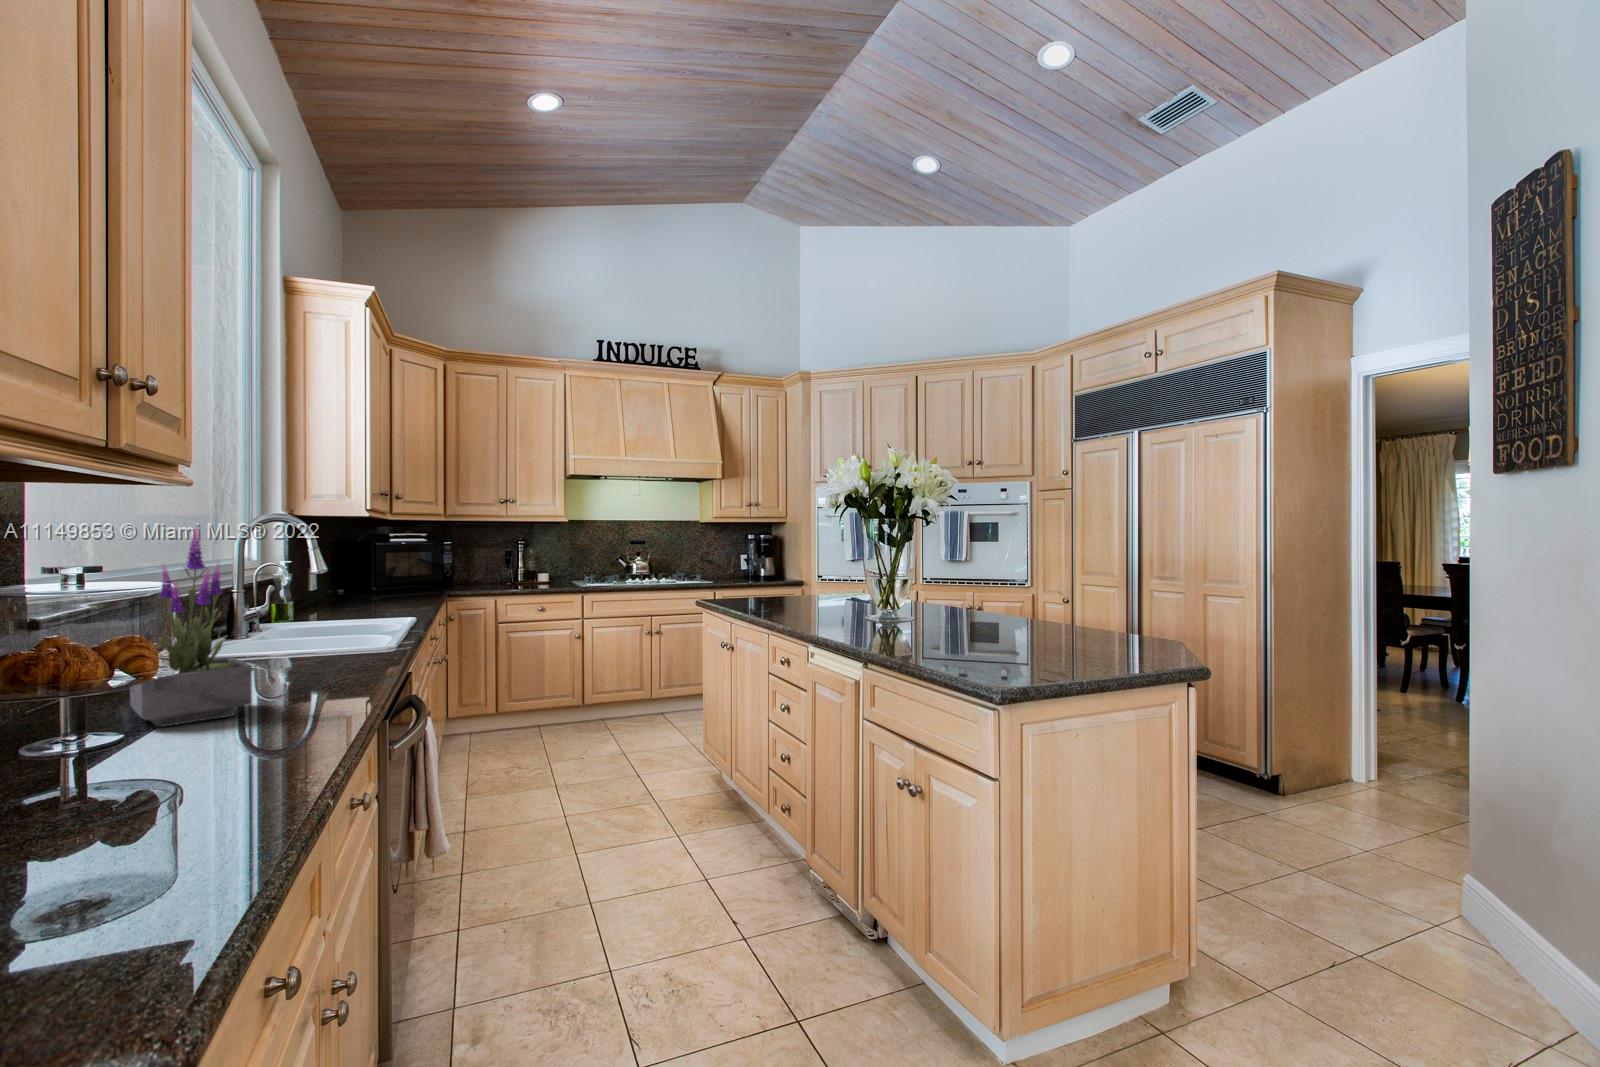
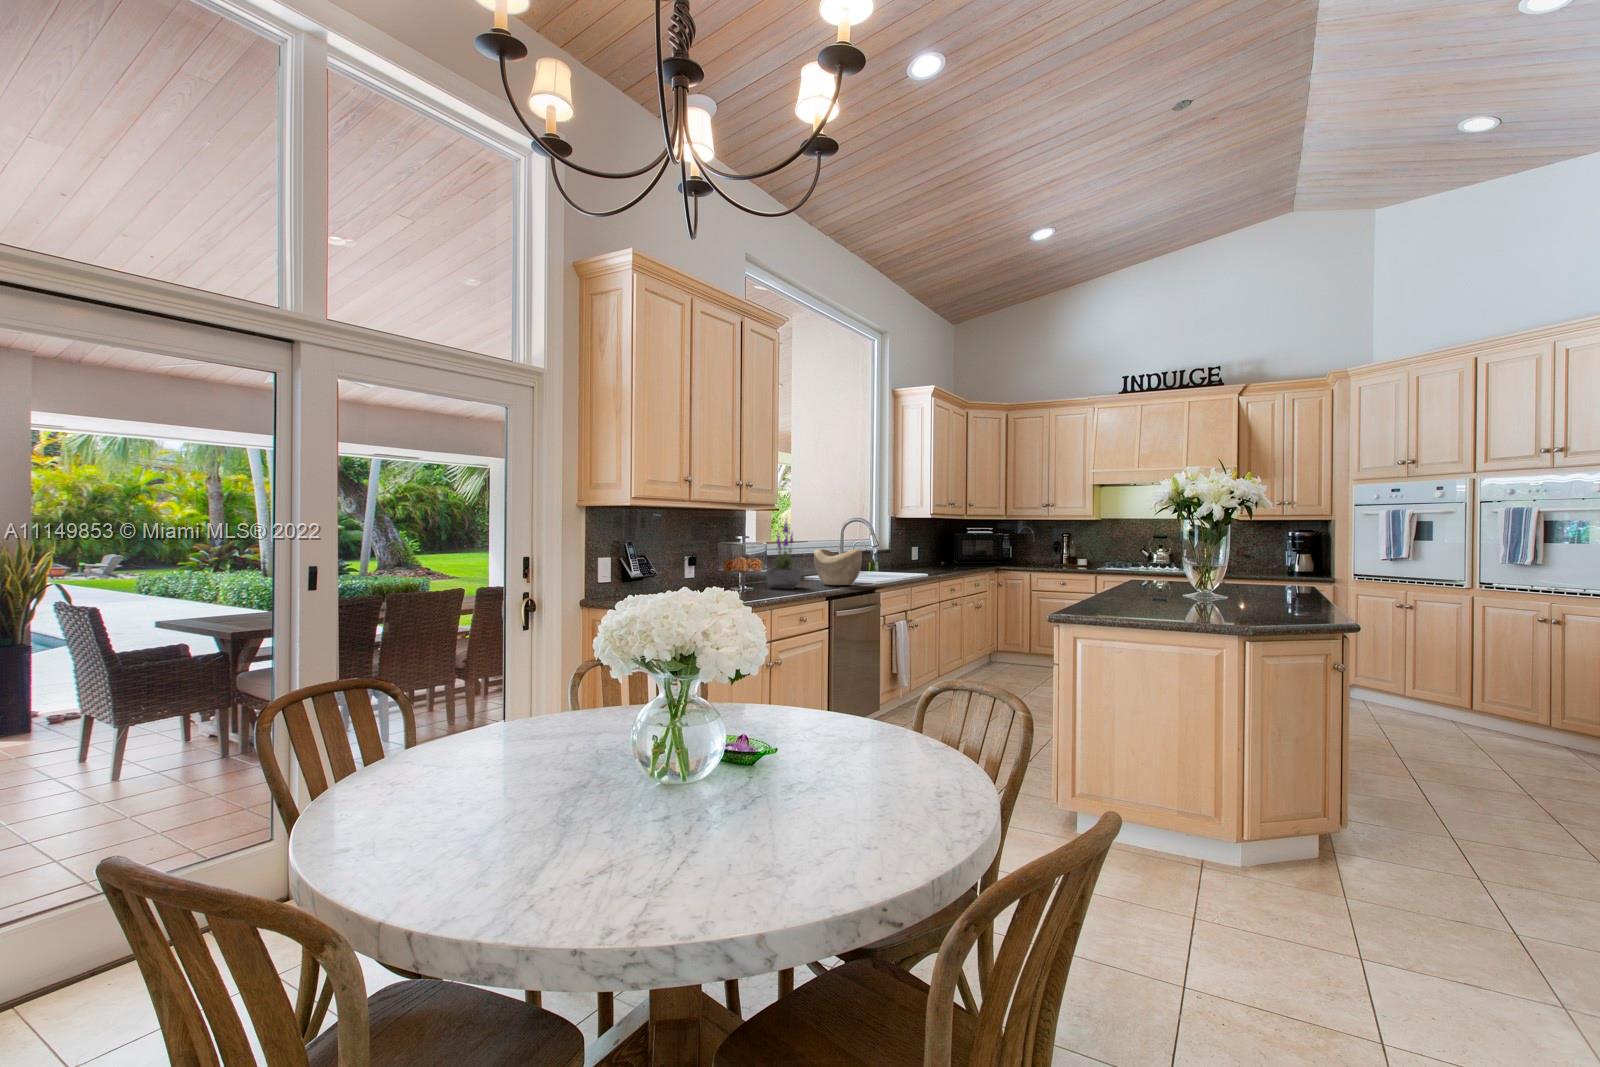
decorative bowl: none [241,594,371,684] -> present [814,549,862,585]

